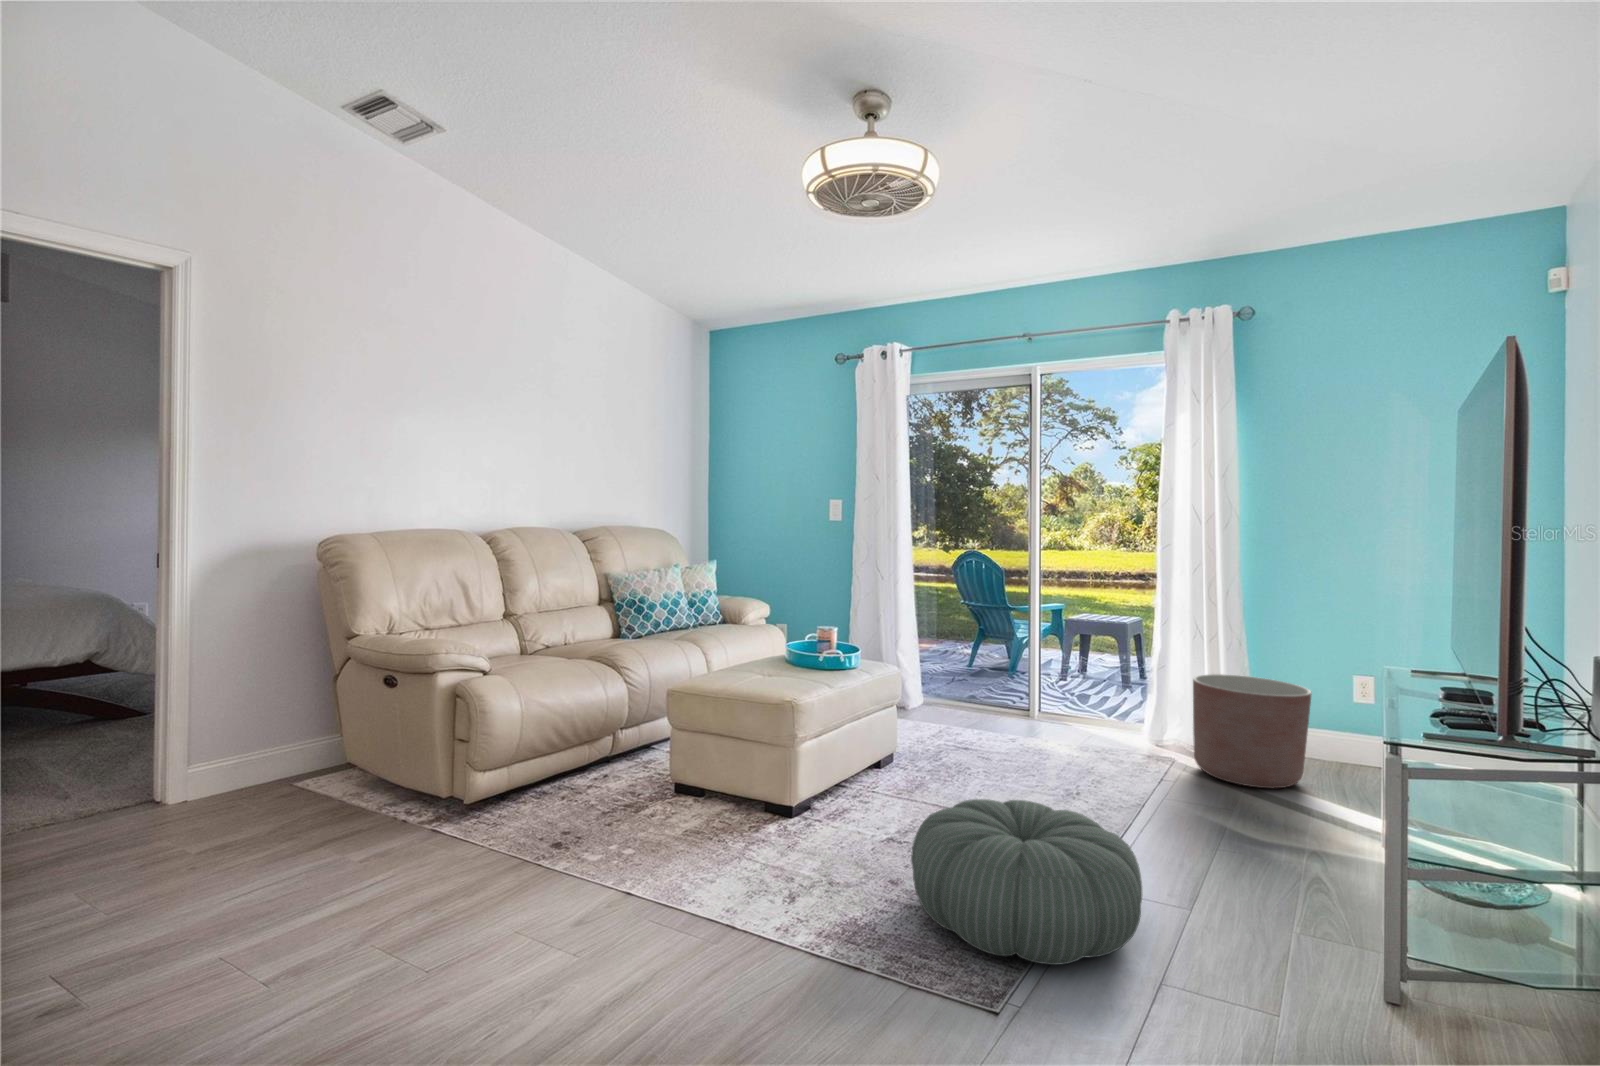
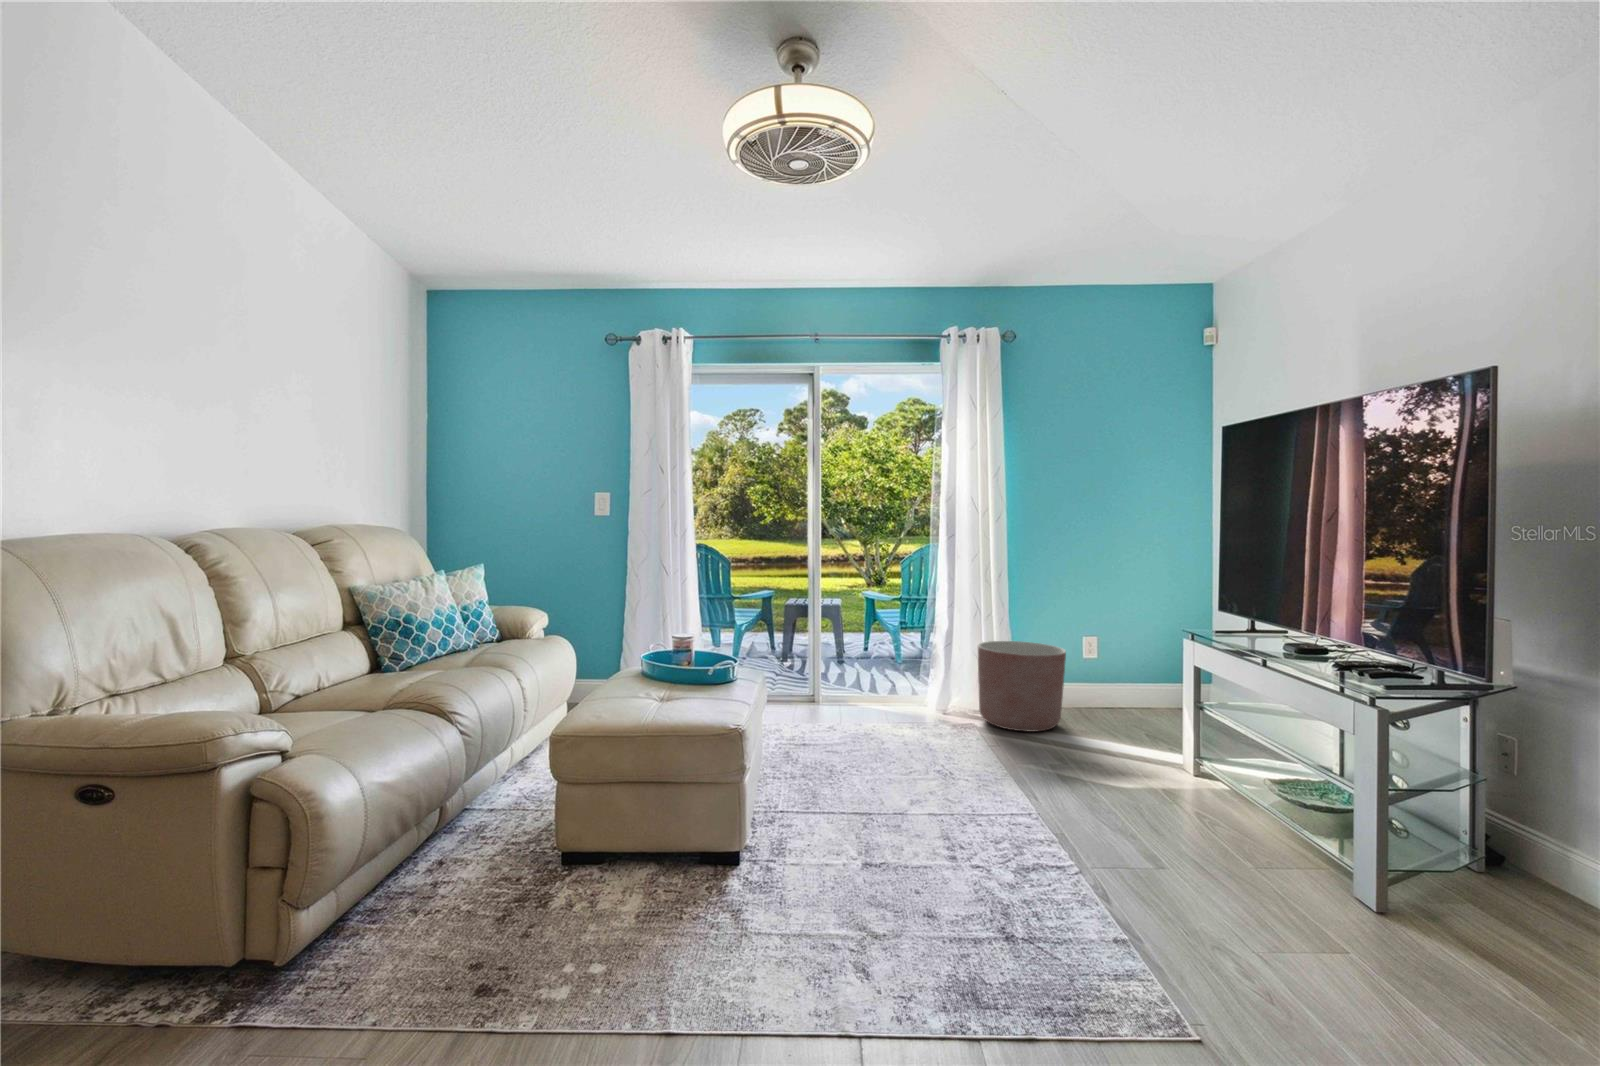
pouf: present [911,799,1142,965] -> none [937,786,1167,950]

